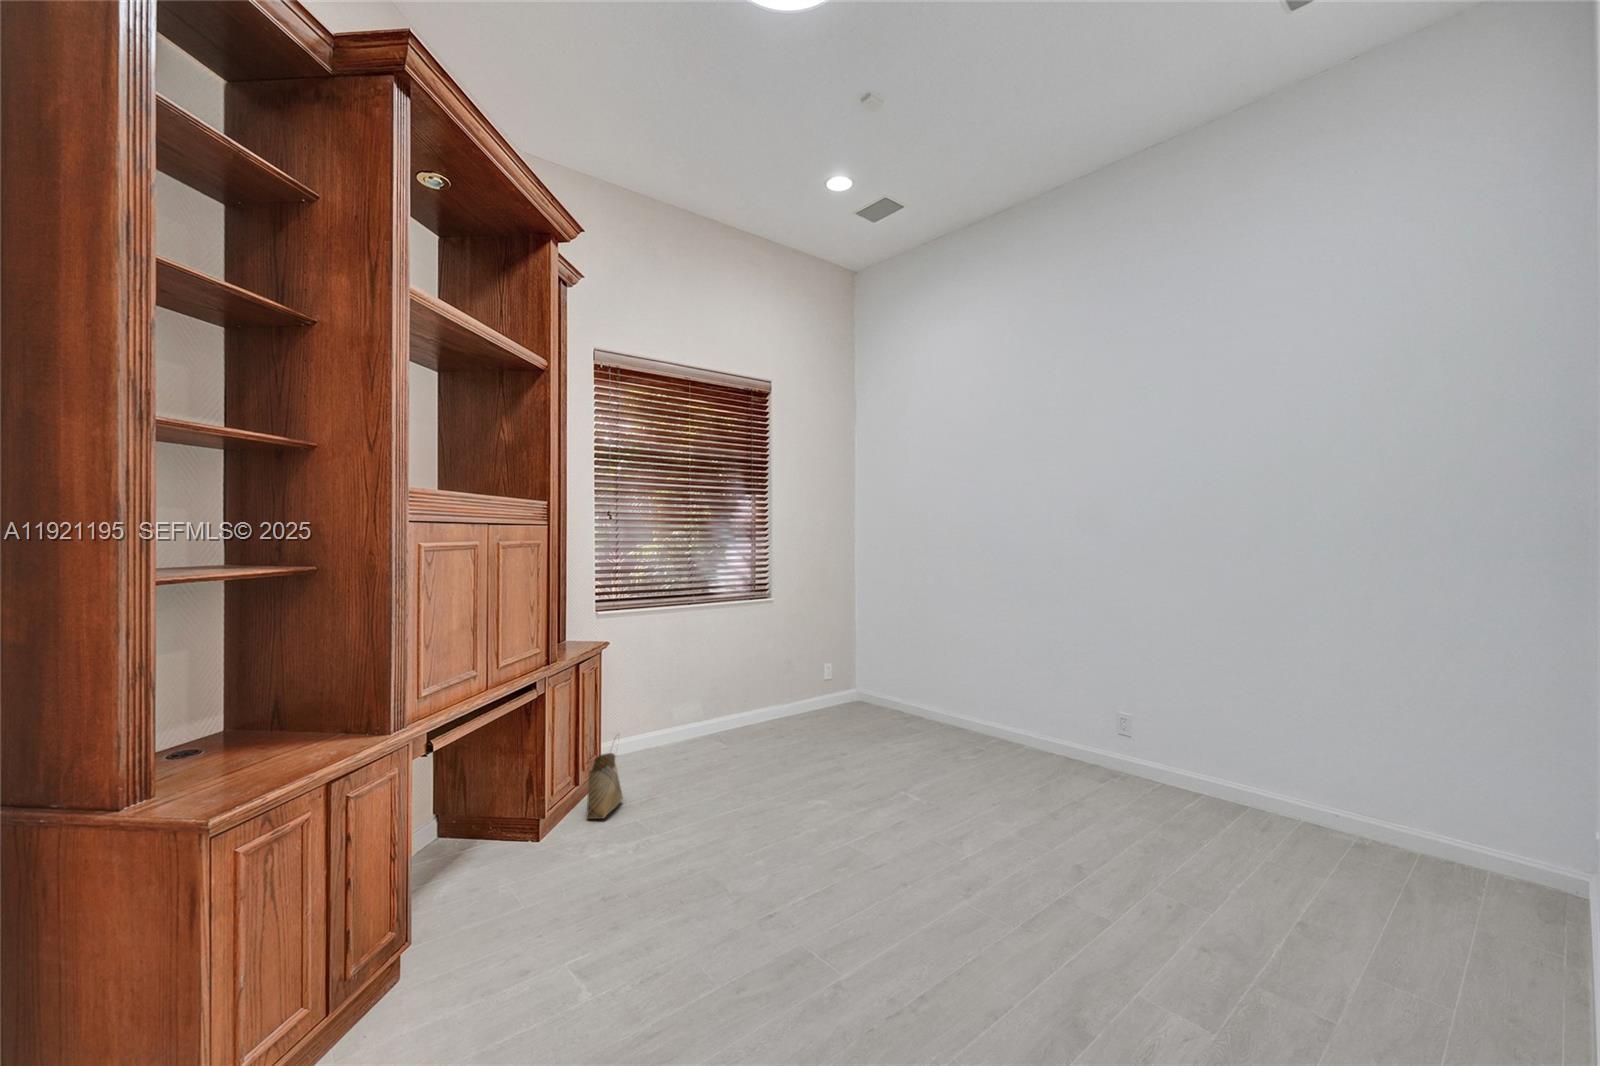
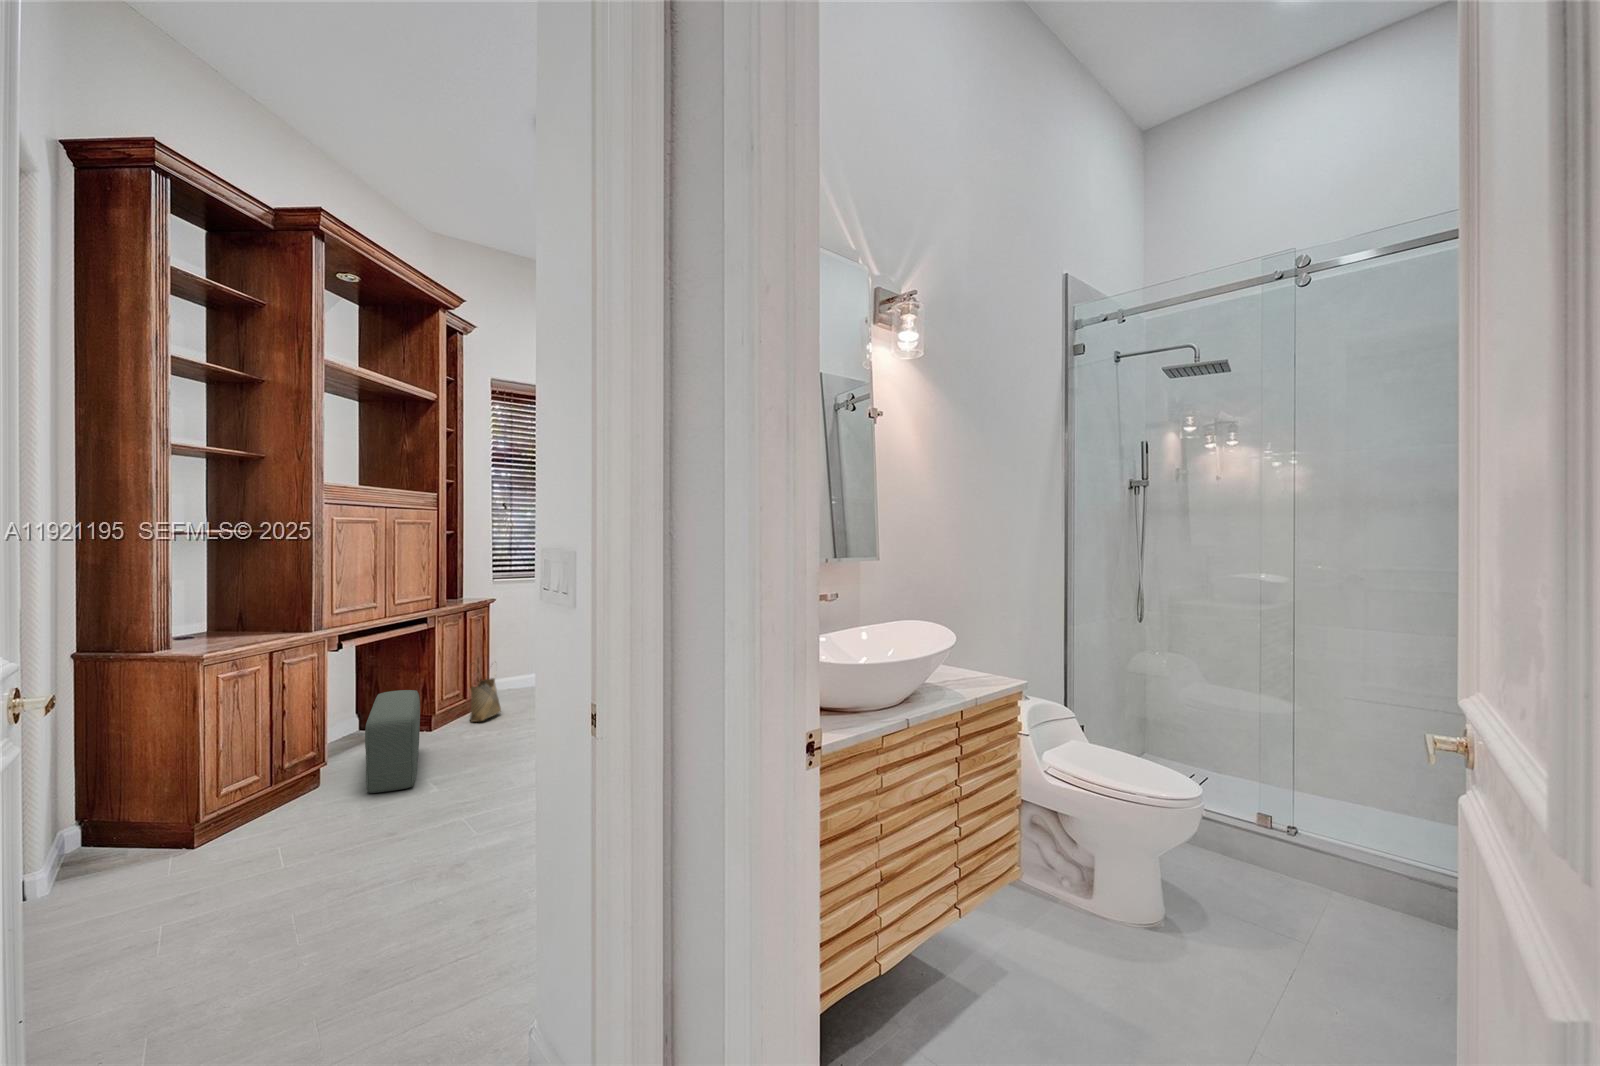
pouf: none [473,796,554,999] -> present [365,690,420,793]

